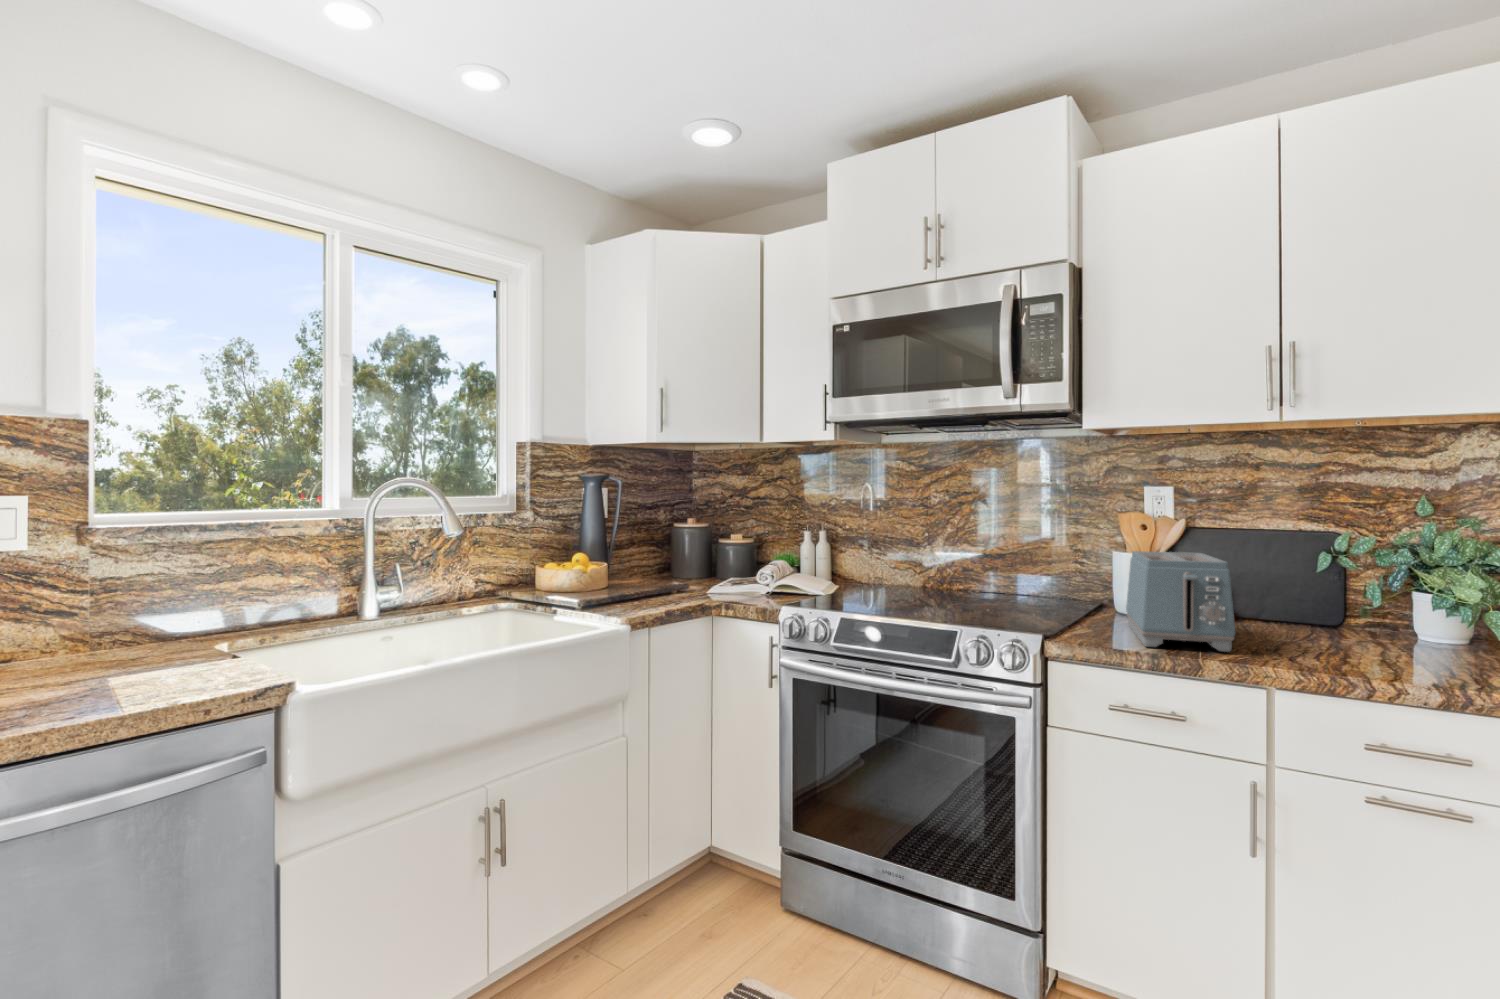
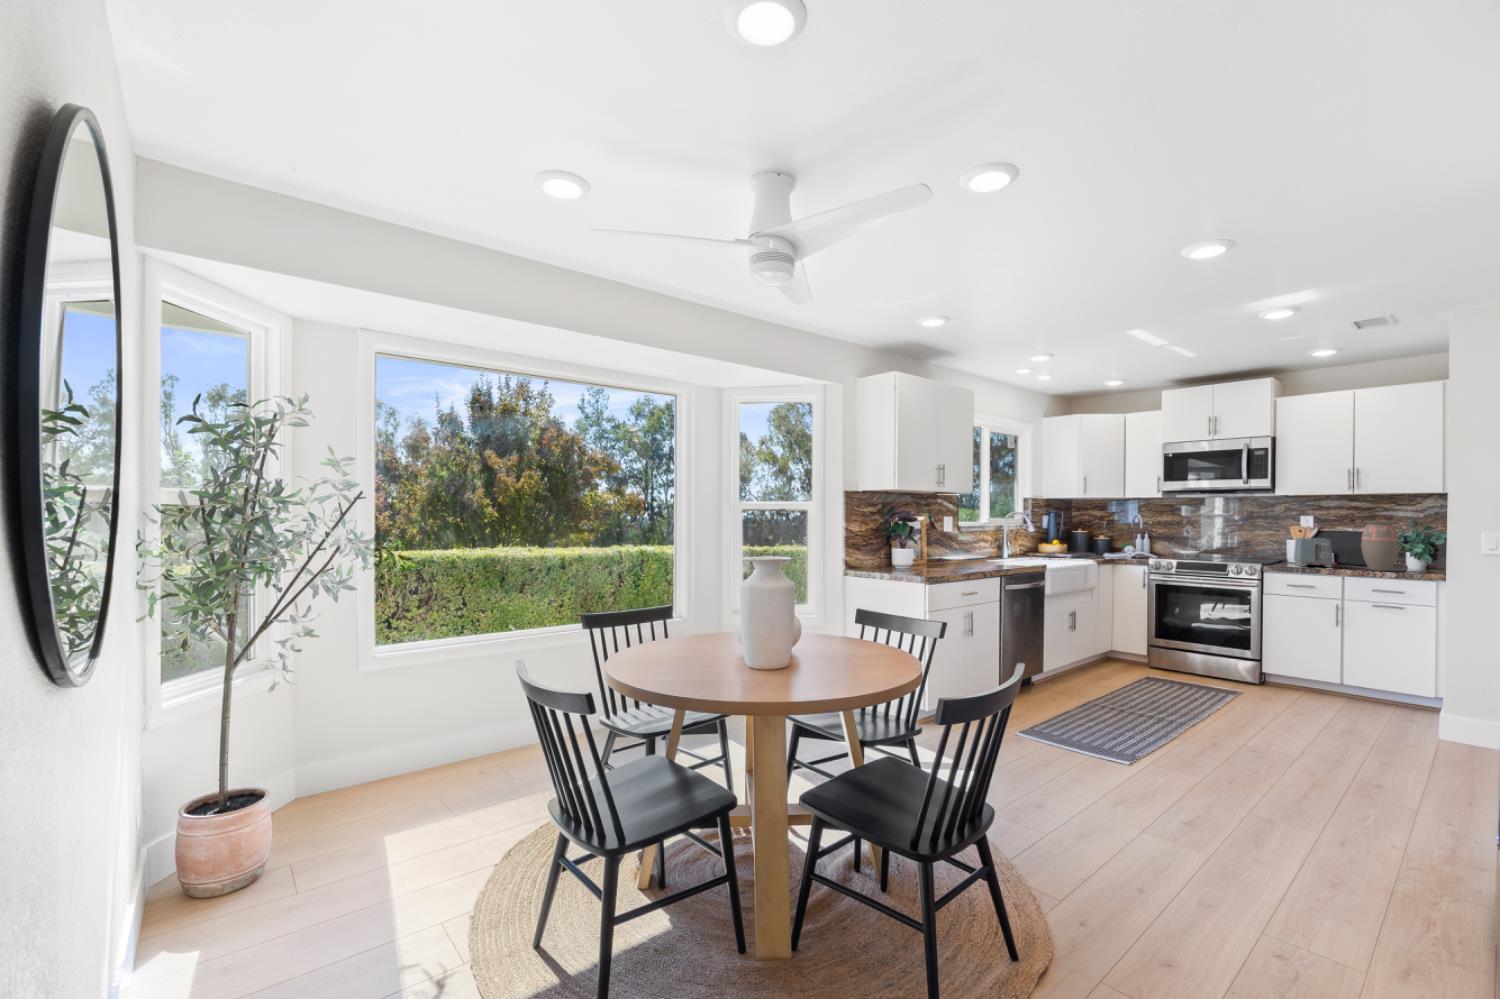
decorative vase: none [1316,502,1430,668] -> present [1361,521,1399,571]

